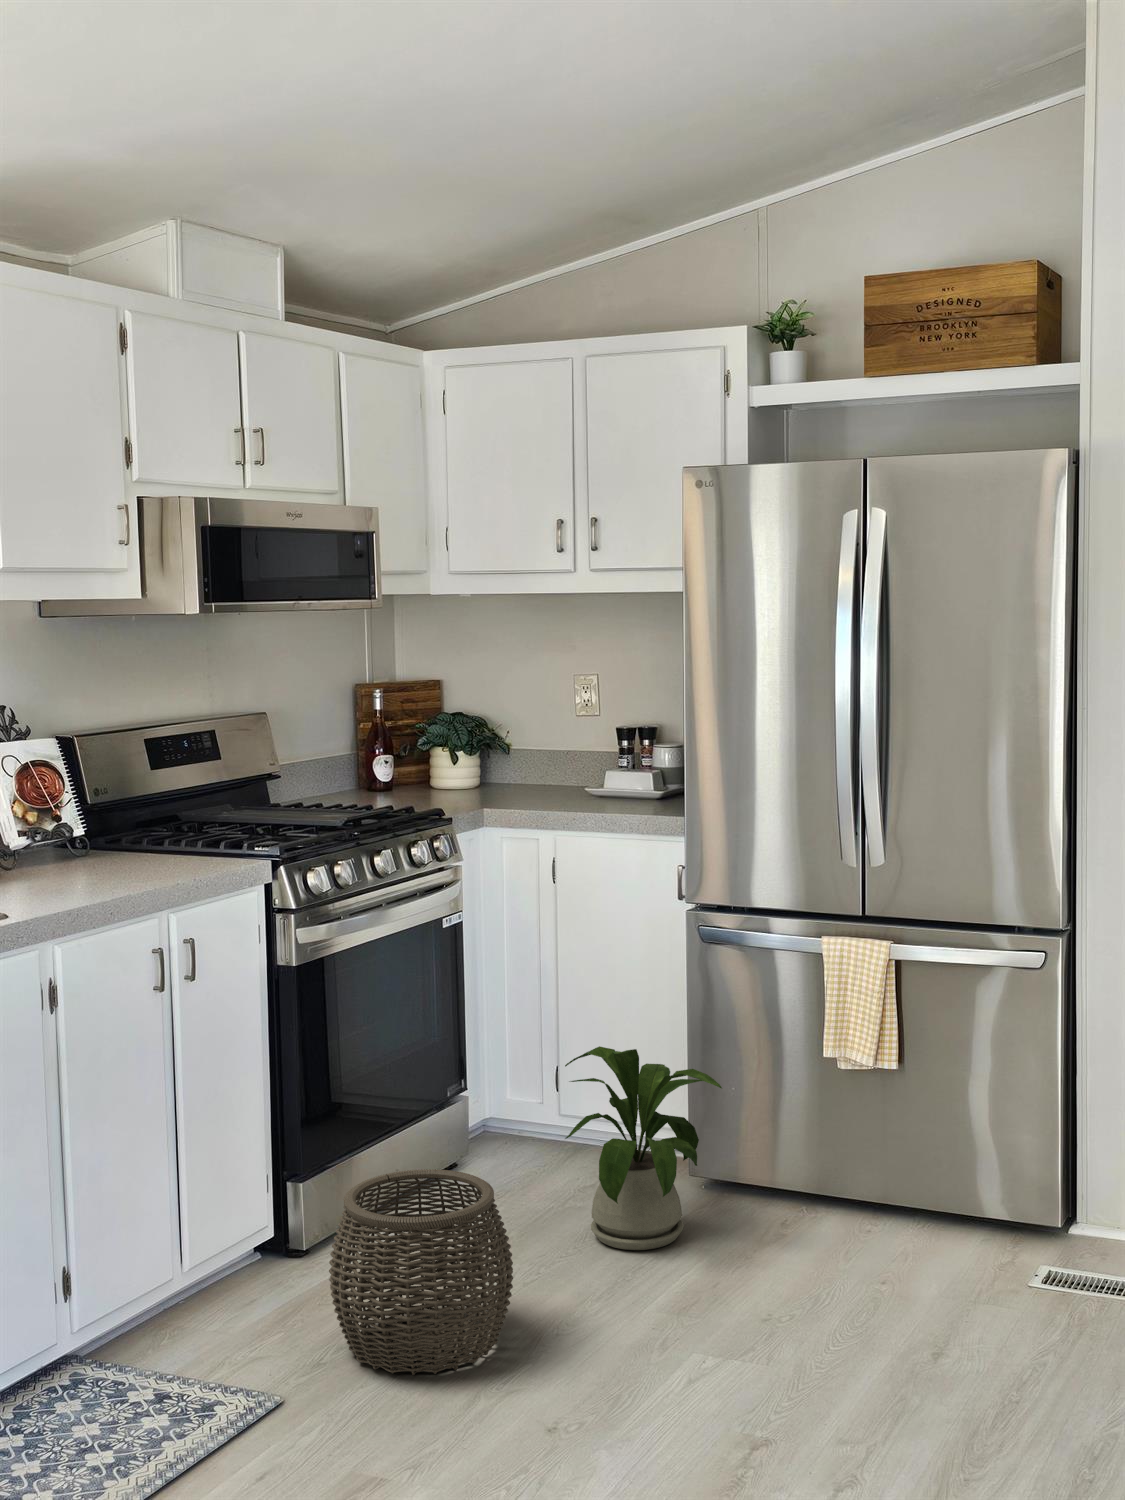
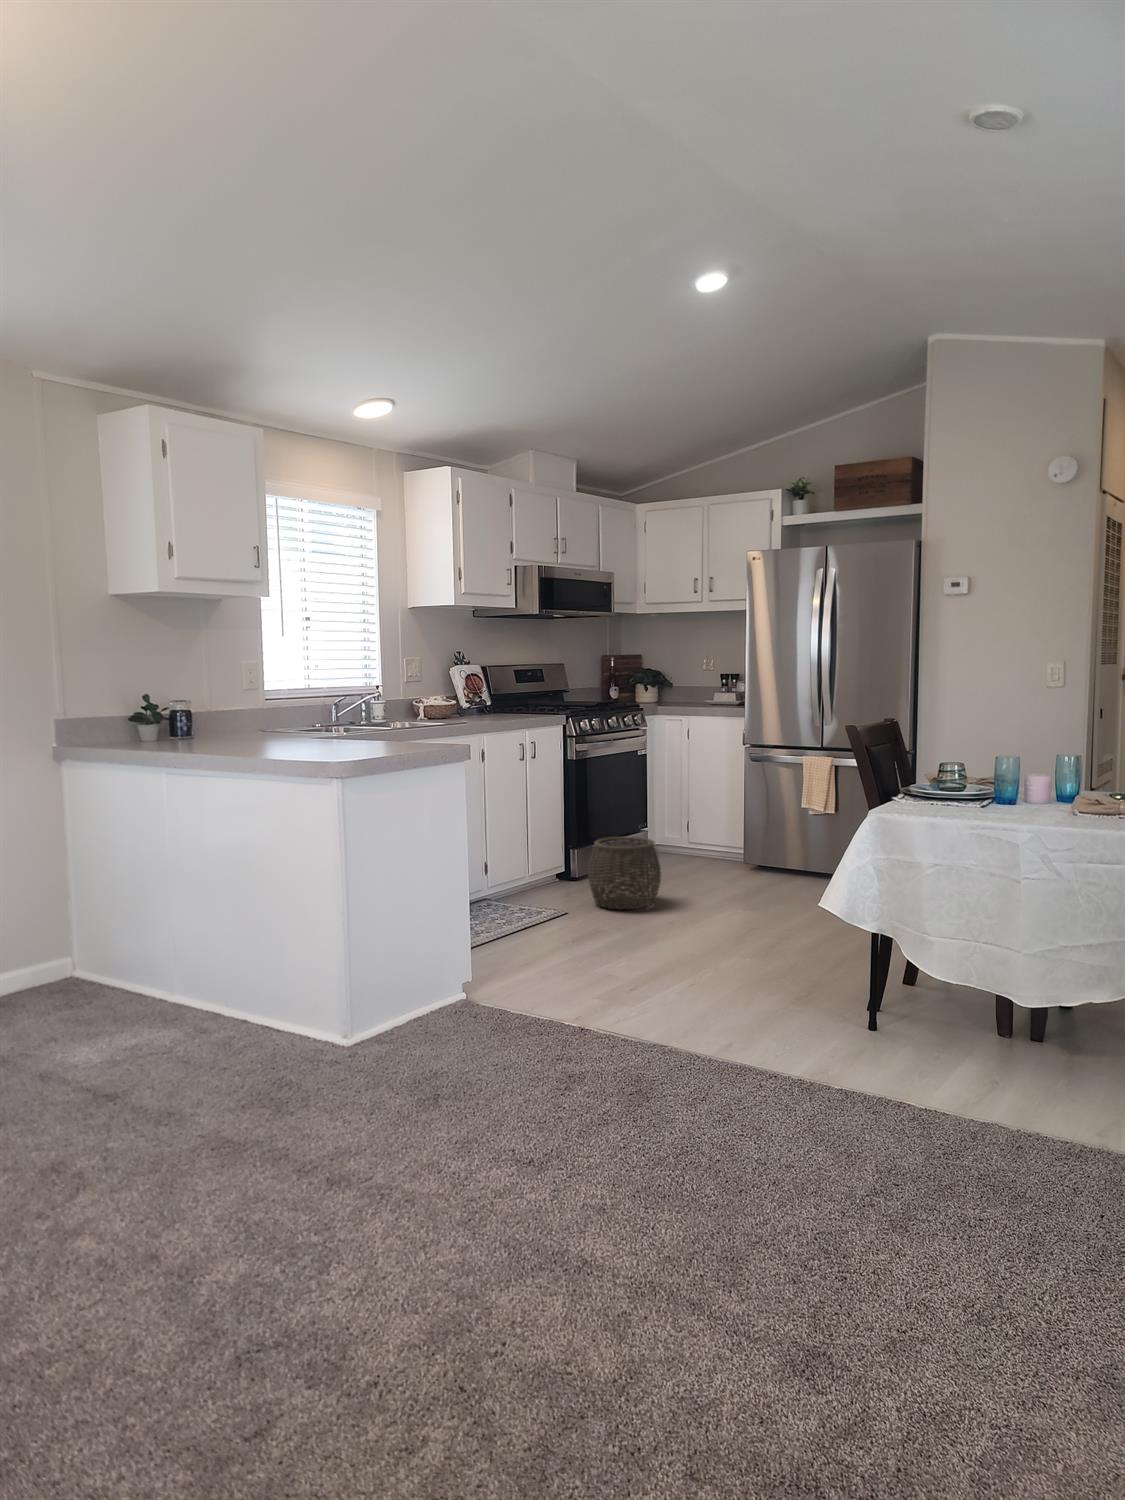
house plant: present [565,1046,722,1250] -> none [687,797,755,885]

